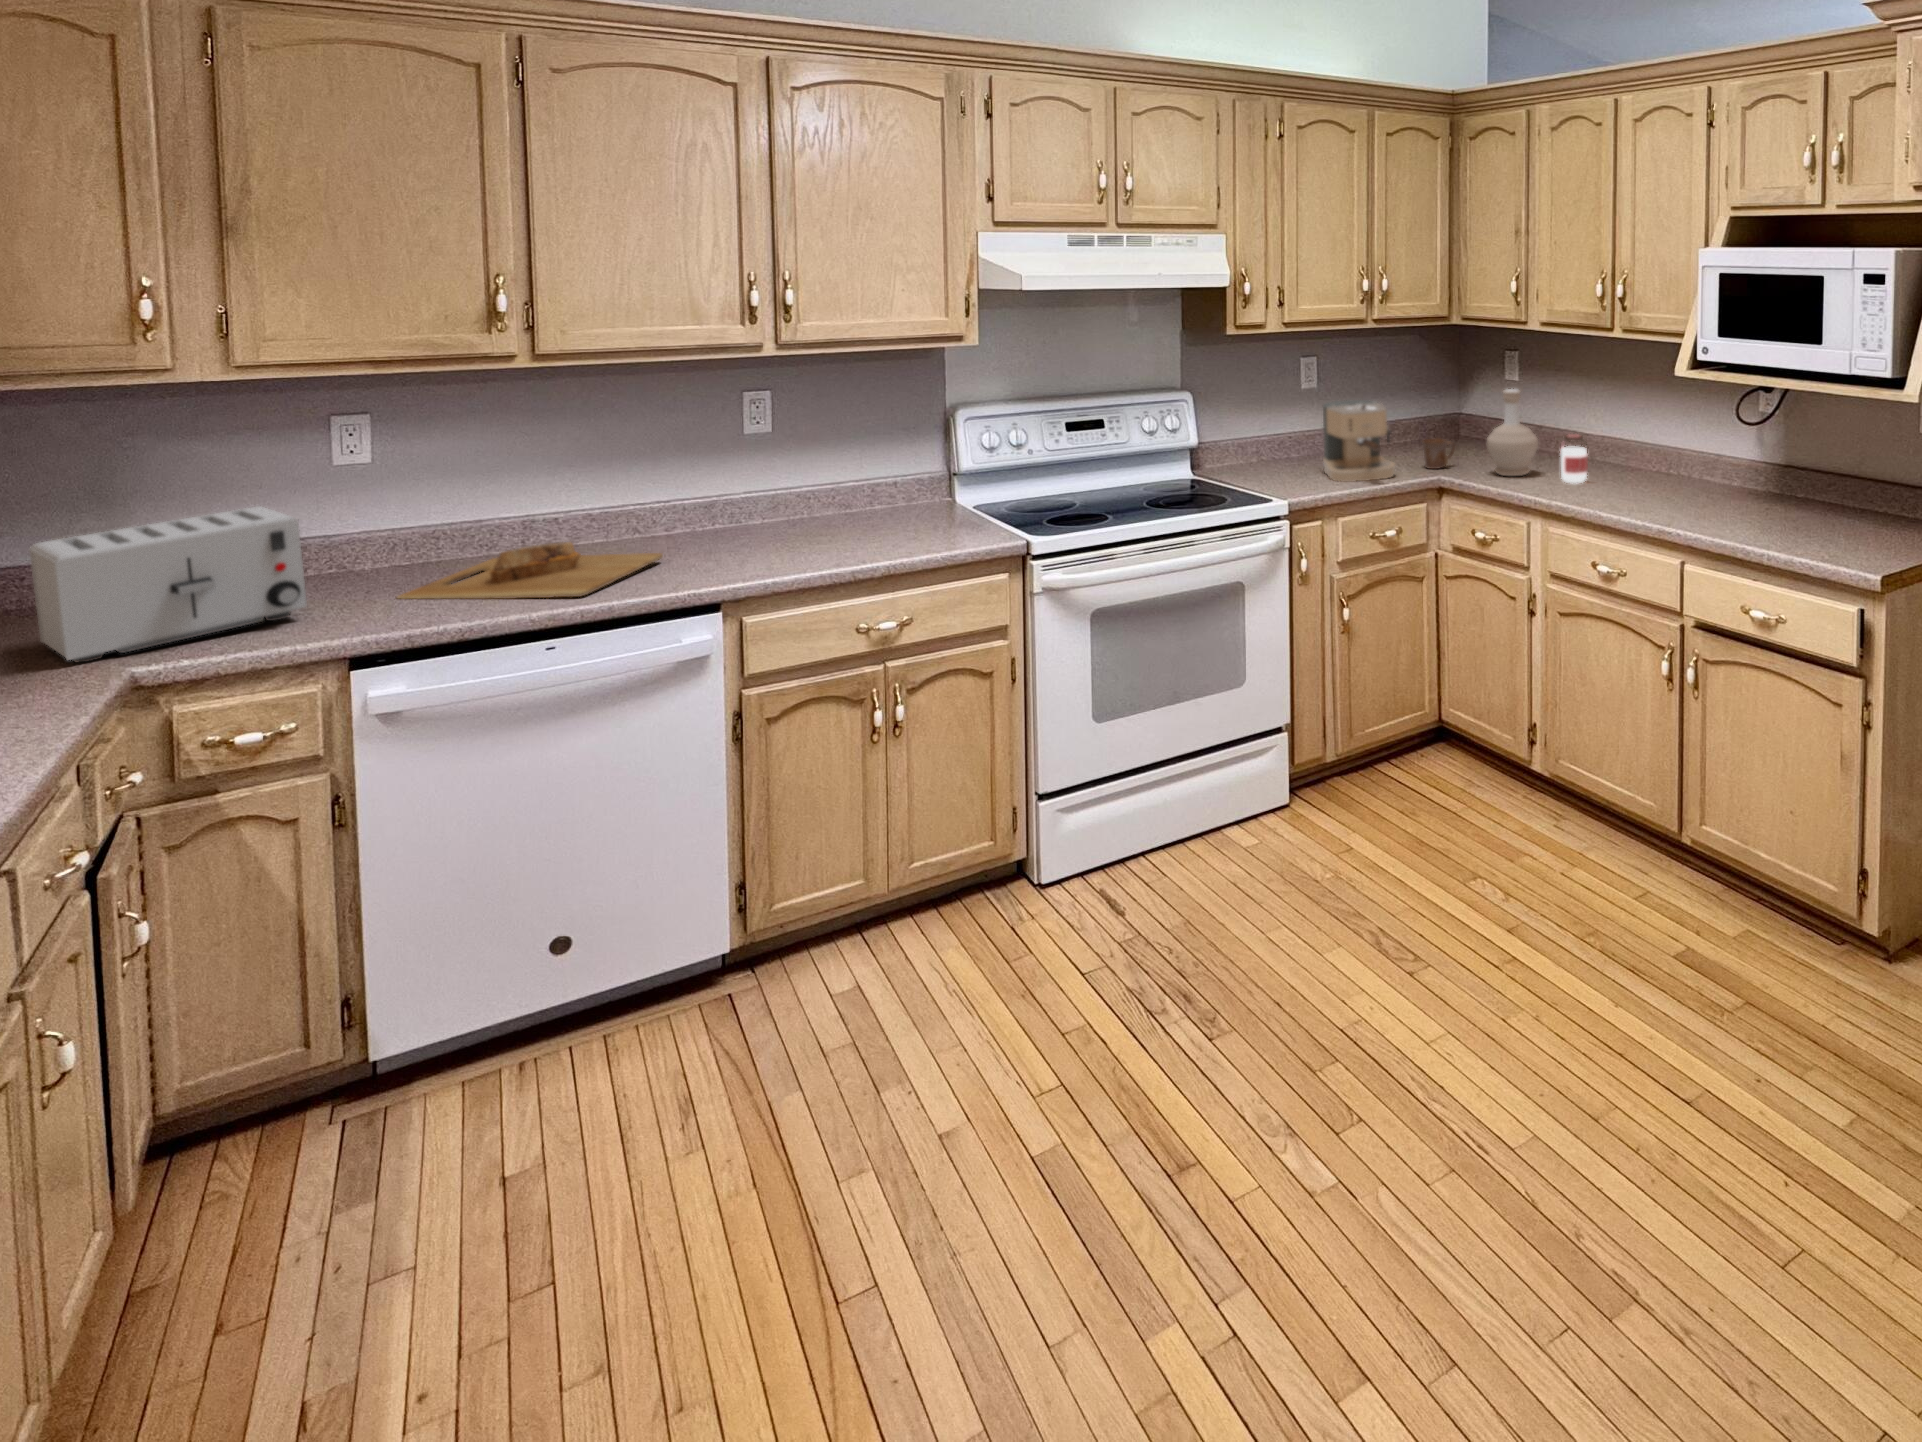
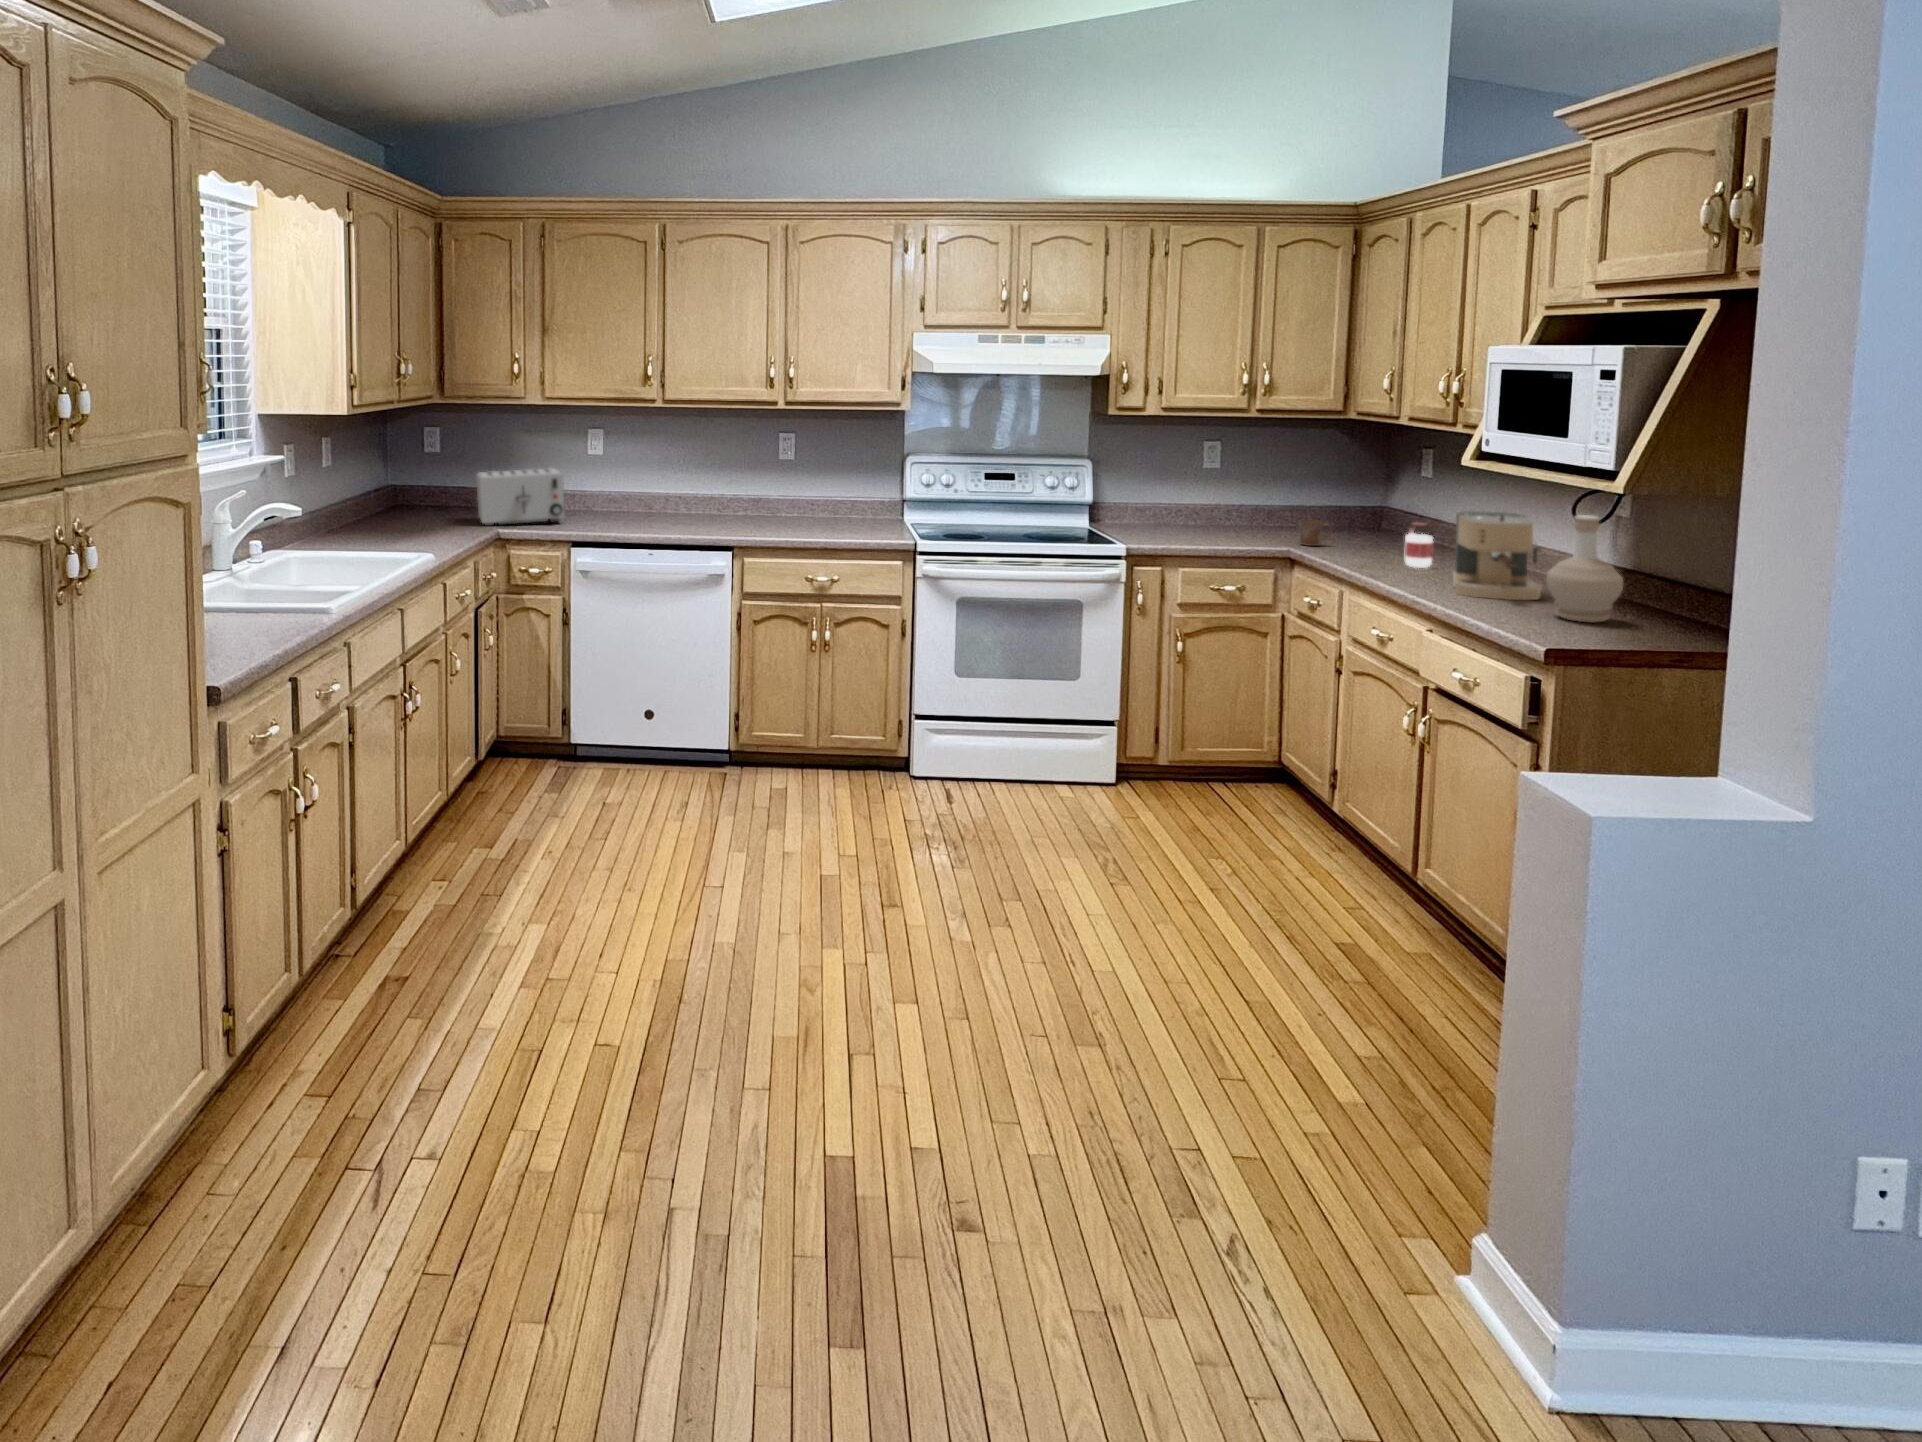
bottle: present [1487,389,1538,476] -> present [1546,515,1623,623]
coffee maker: present [1323,400,1395,482] -> present [1453,511,1542,600]
cutting board: present [397,542,663,599] -> none [601,505,720,532]

